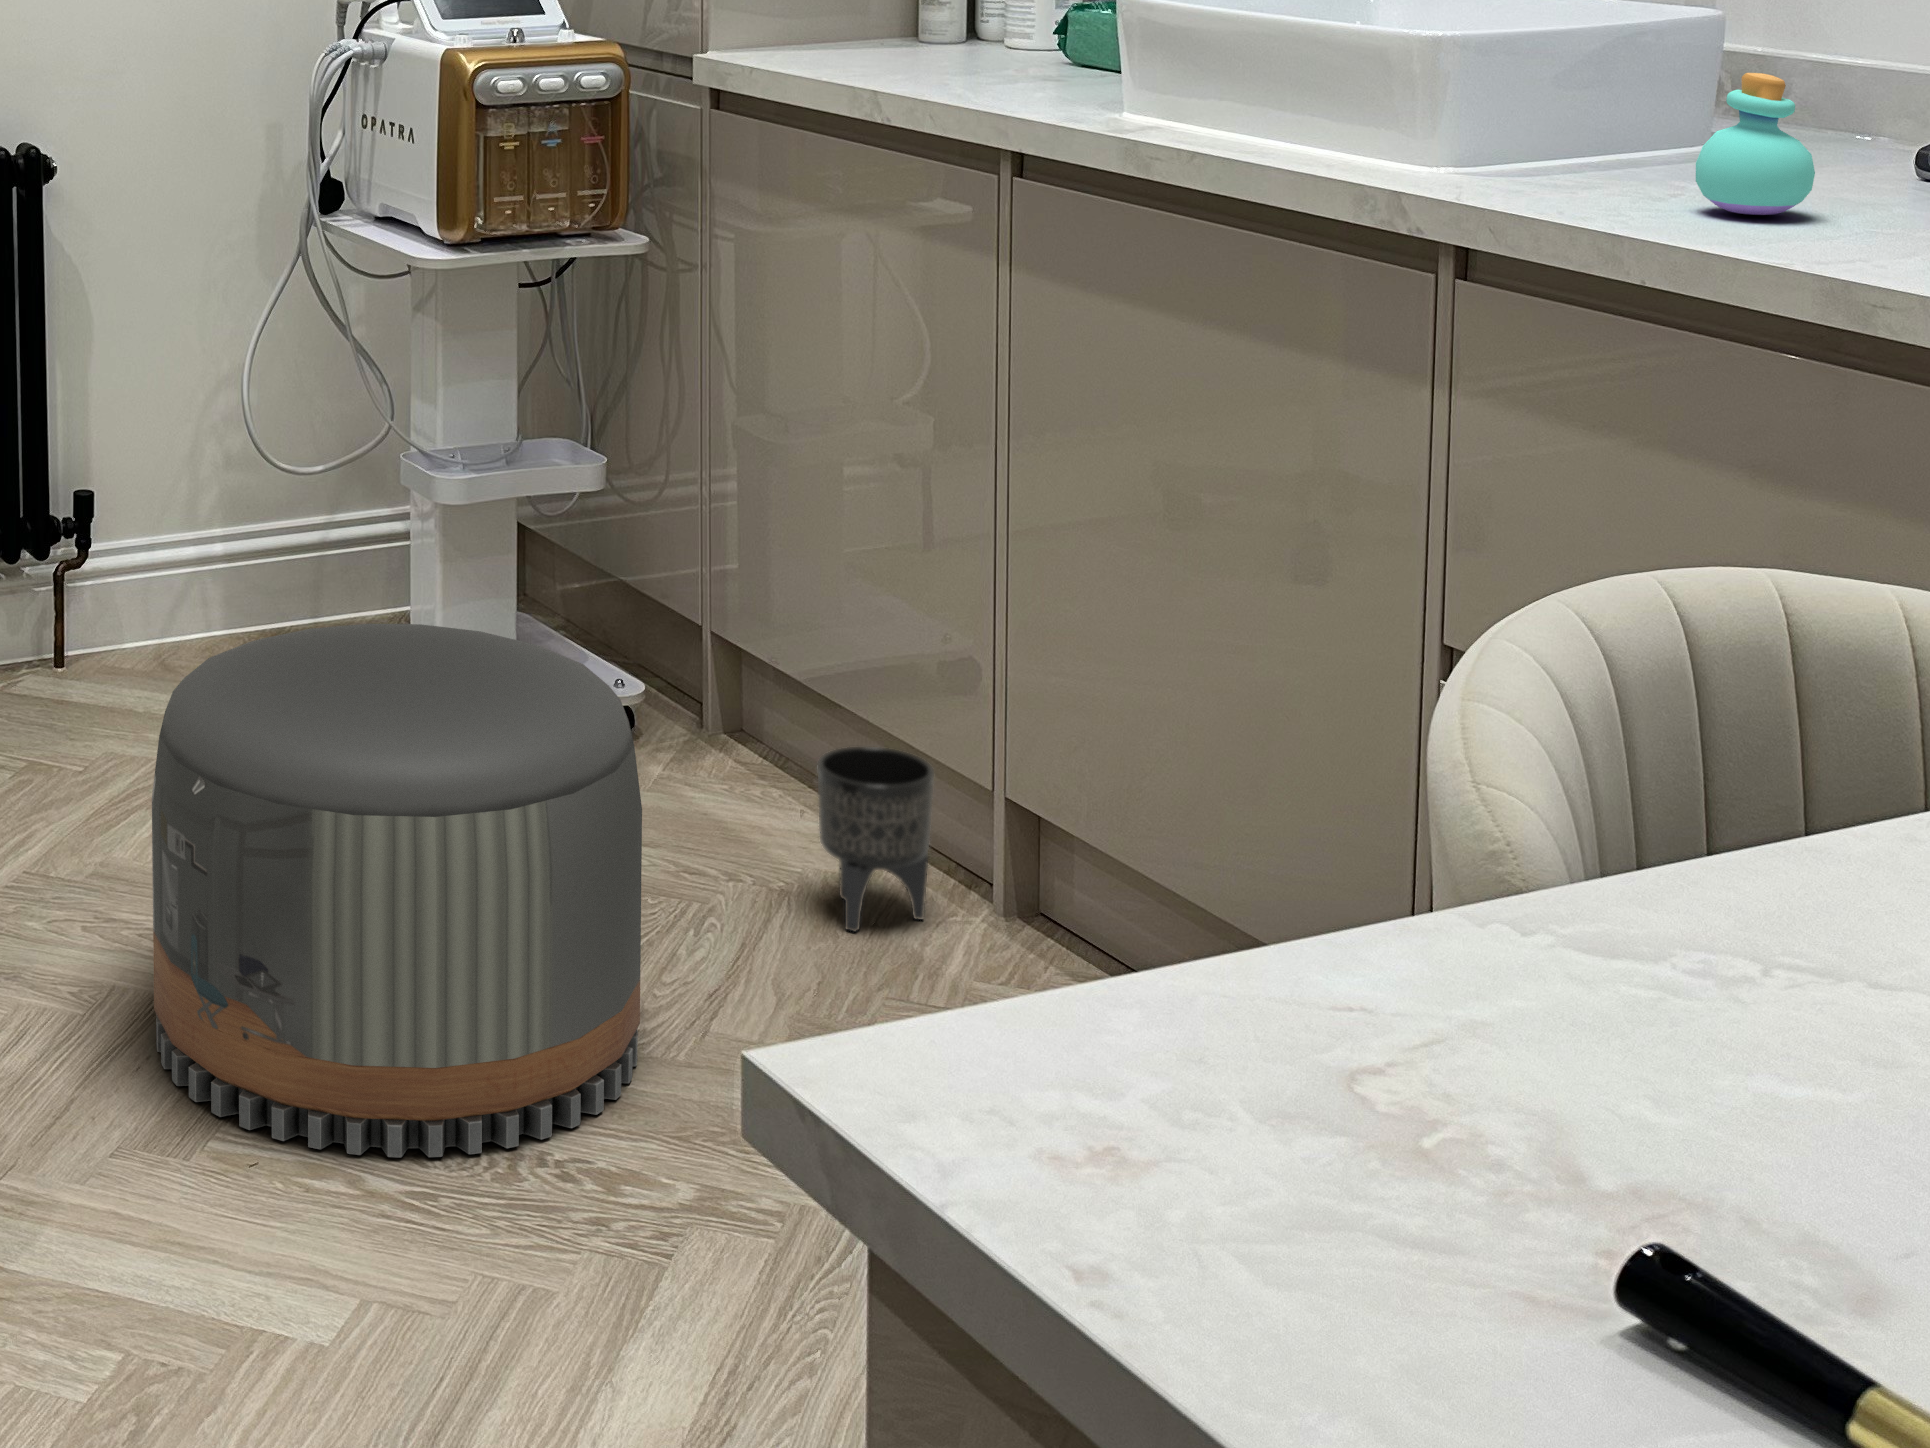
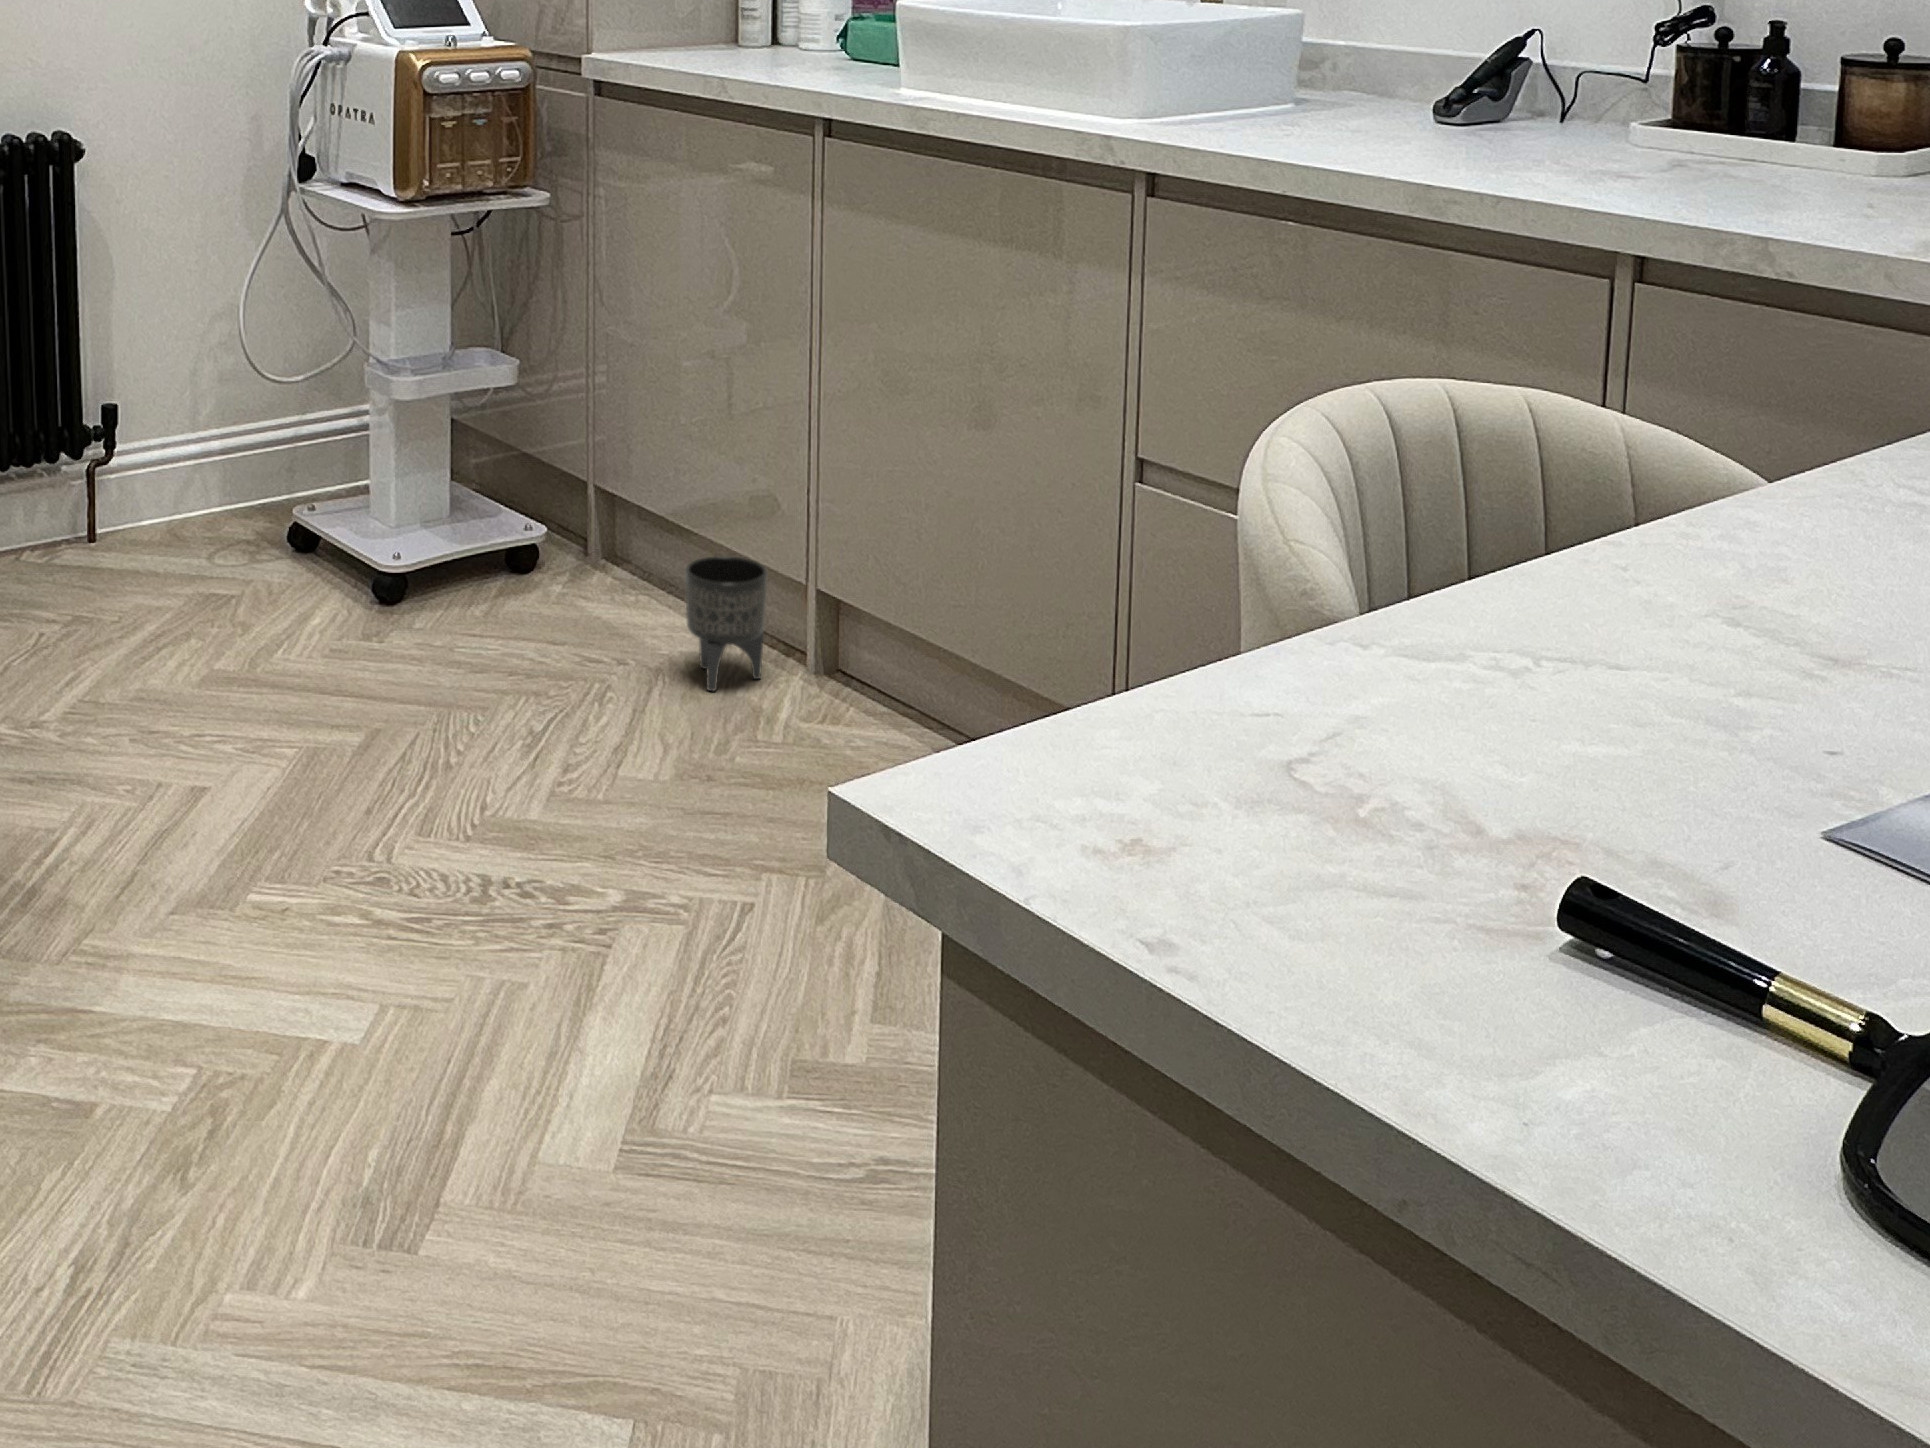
perfume bottle: present [1696,73,1815,215] -> none [1307,45,1385,143]
pouf: present [152,624,642,1157] -> none [197,484,573,891]

